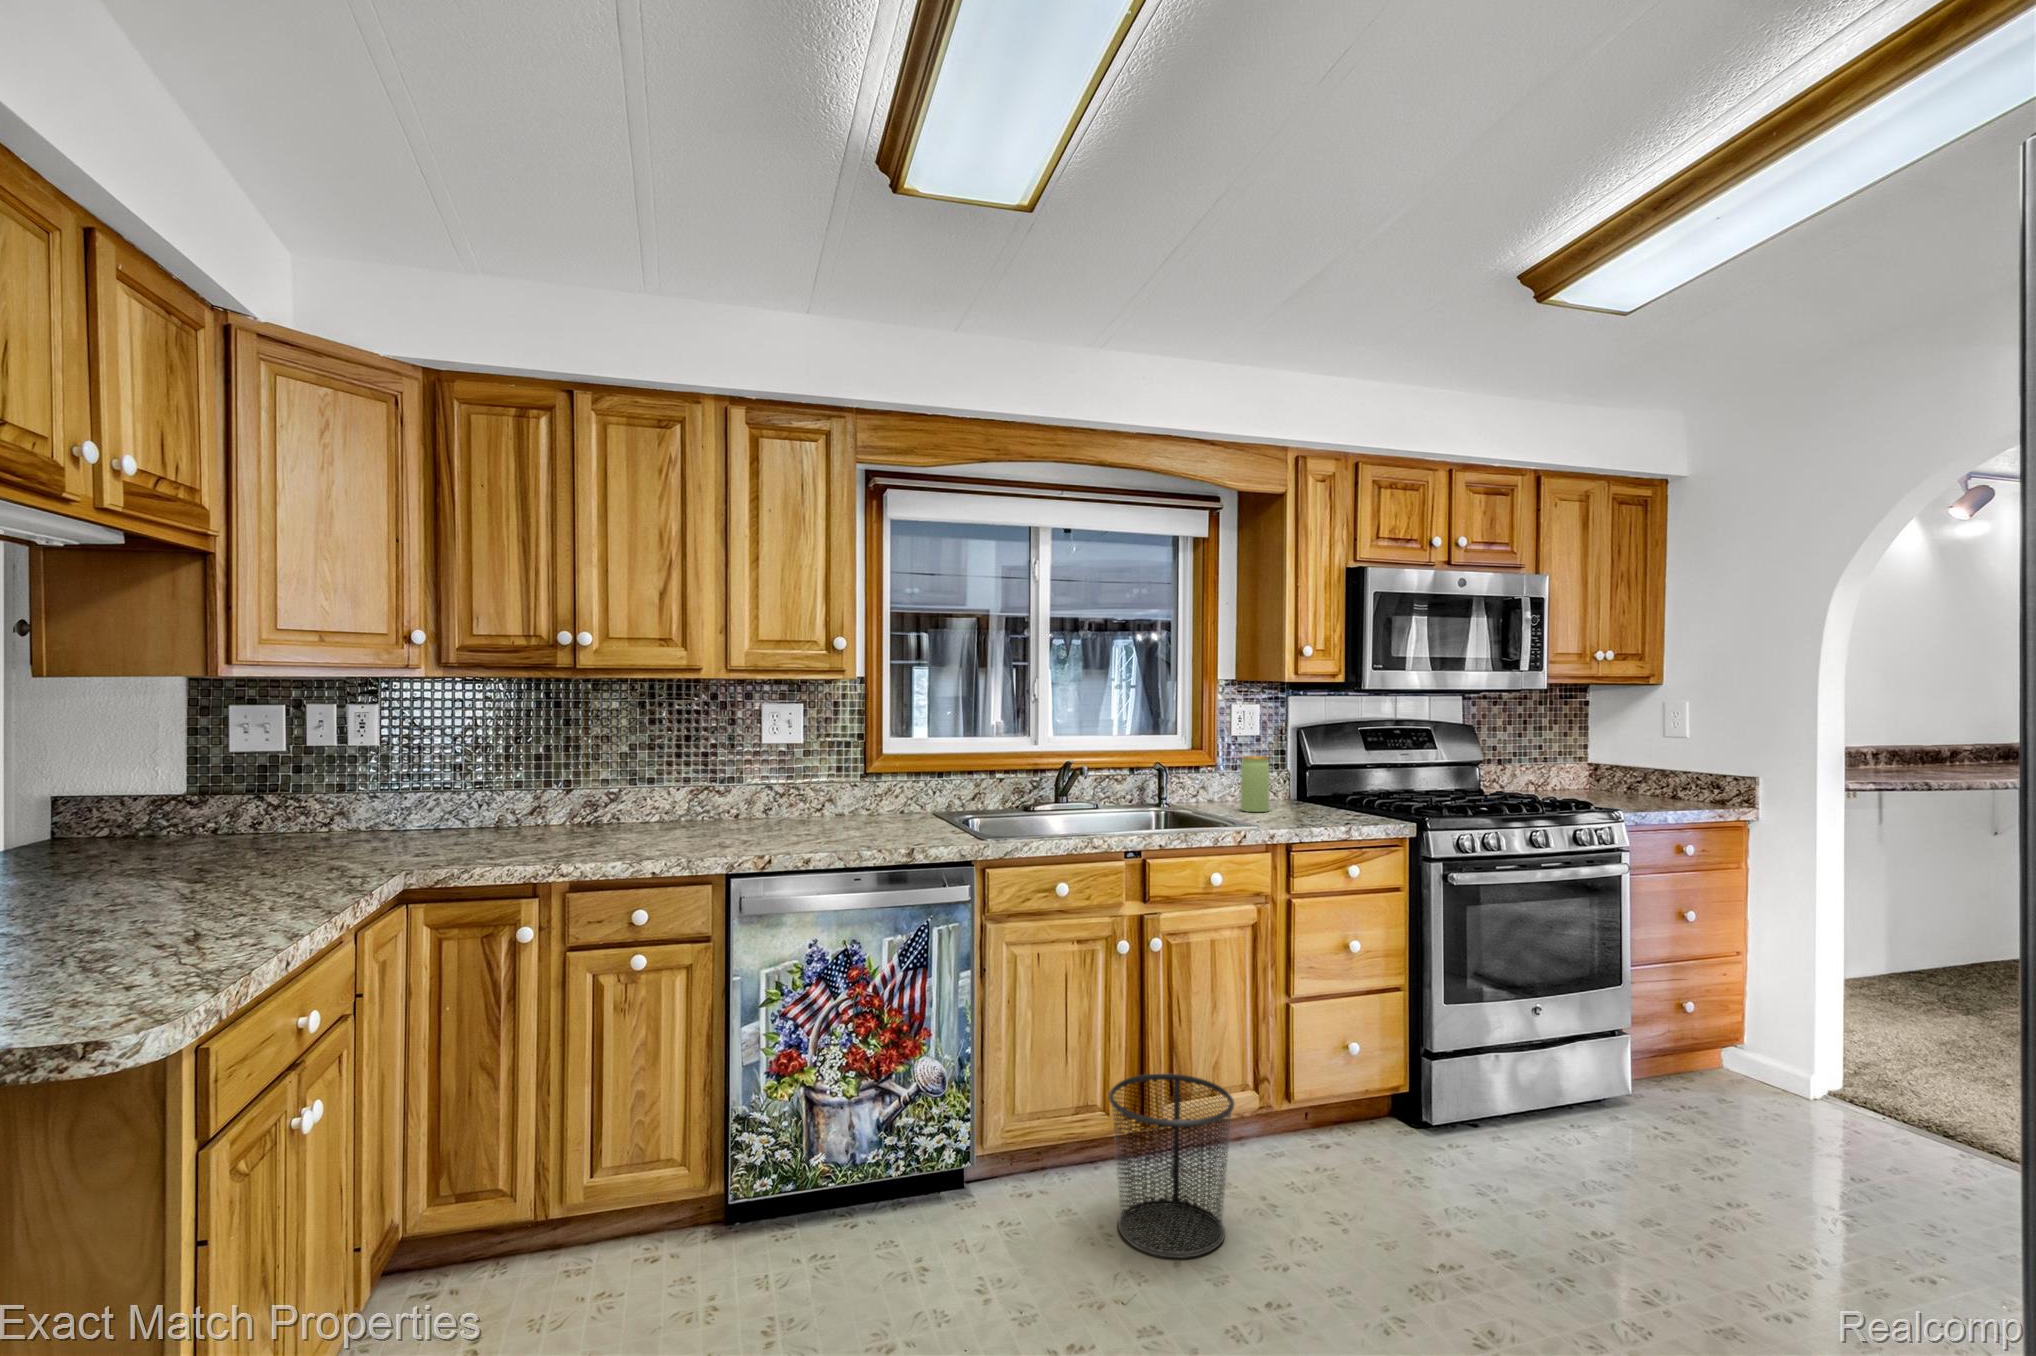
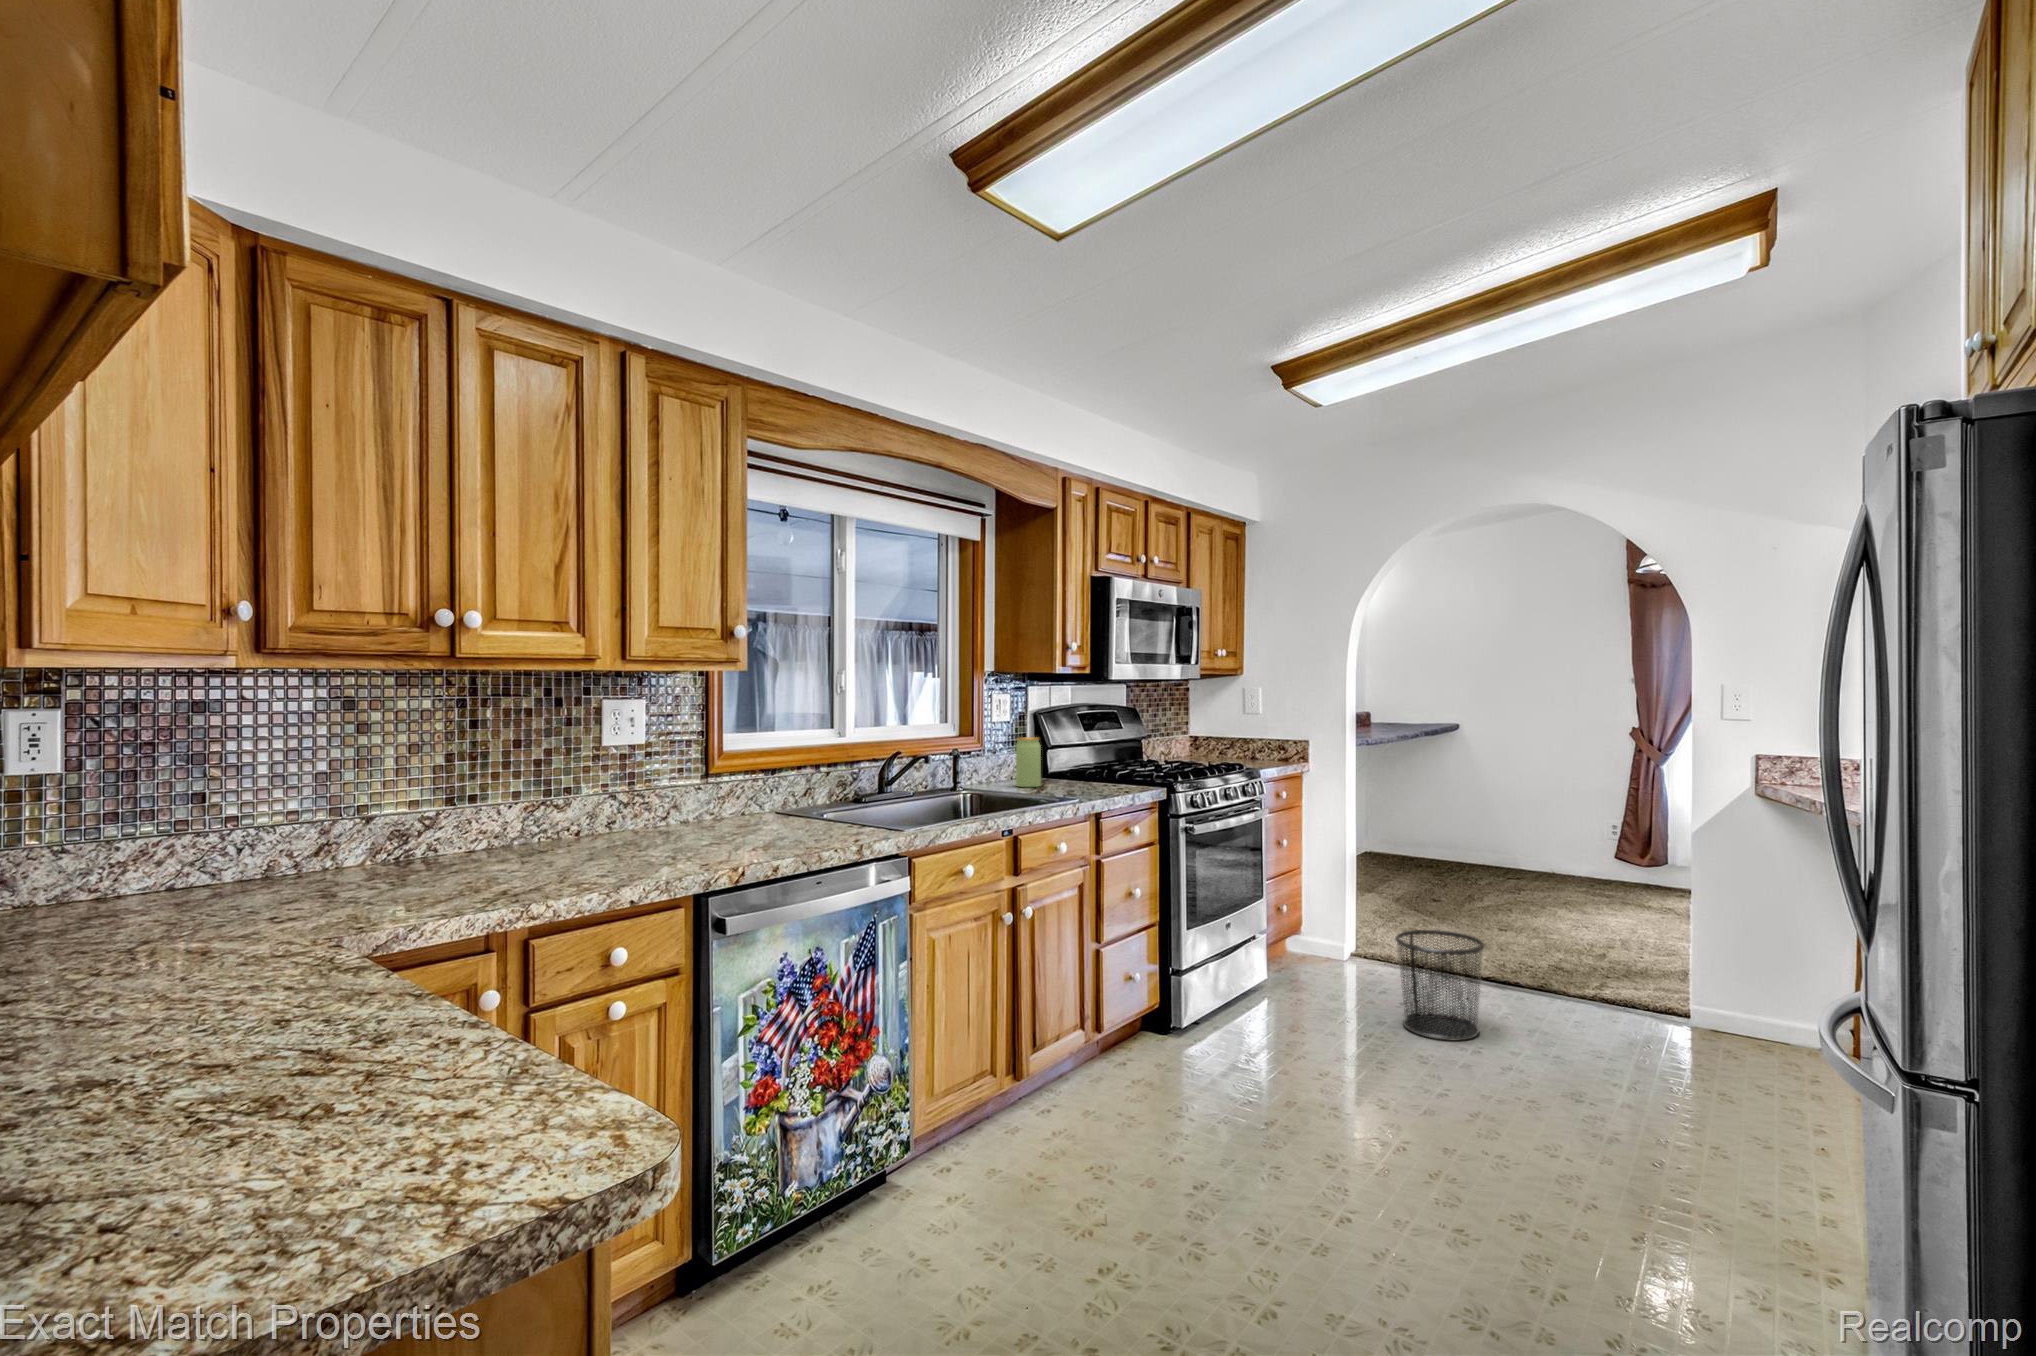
waste bin: present [1109,1073,1234,1258] -> present [1395,930,1485,1040]

